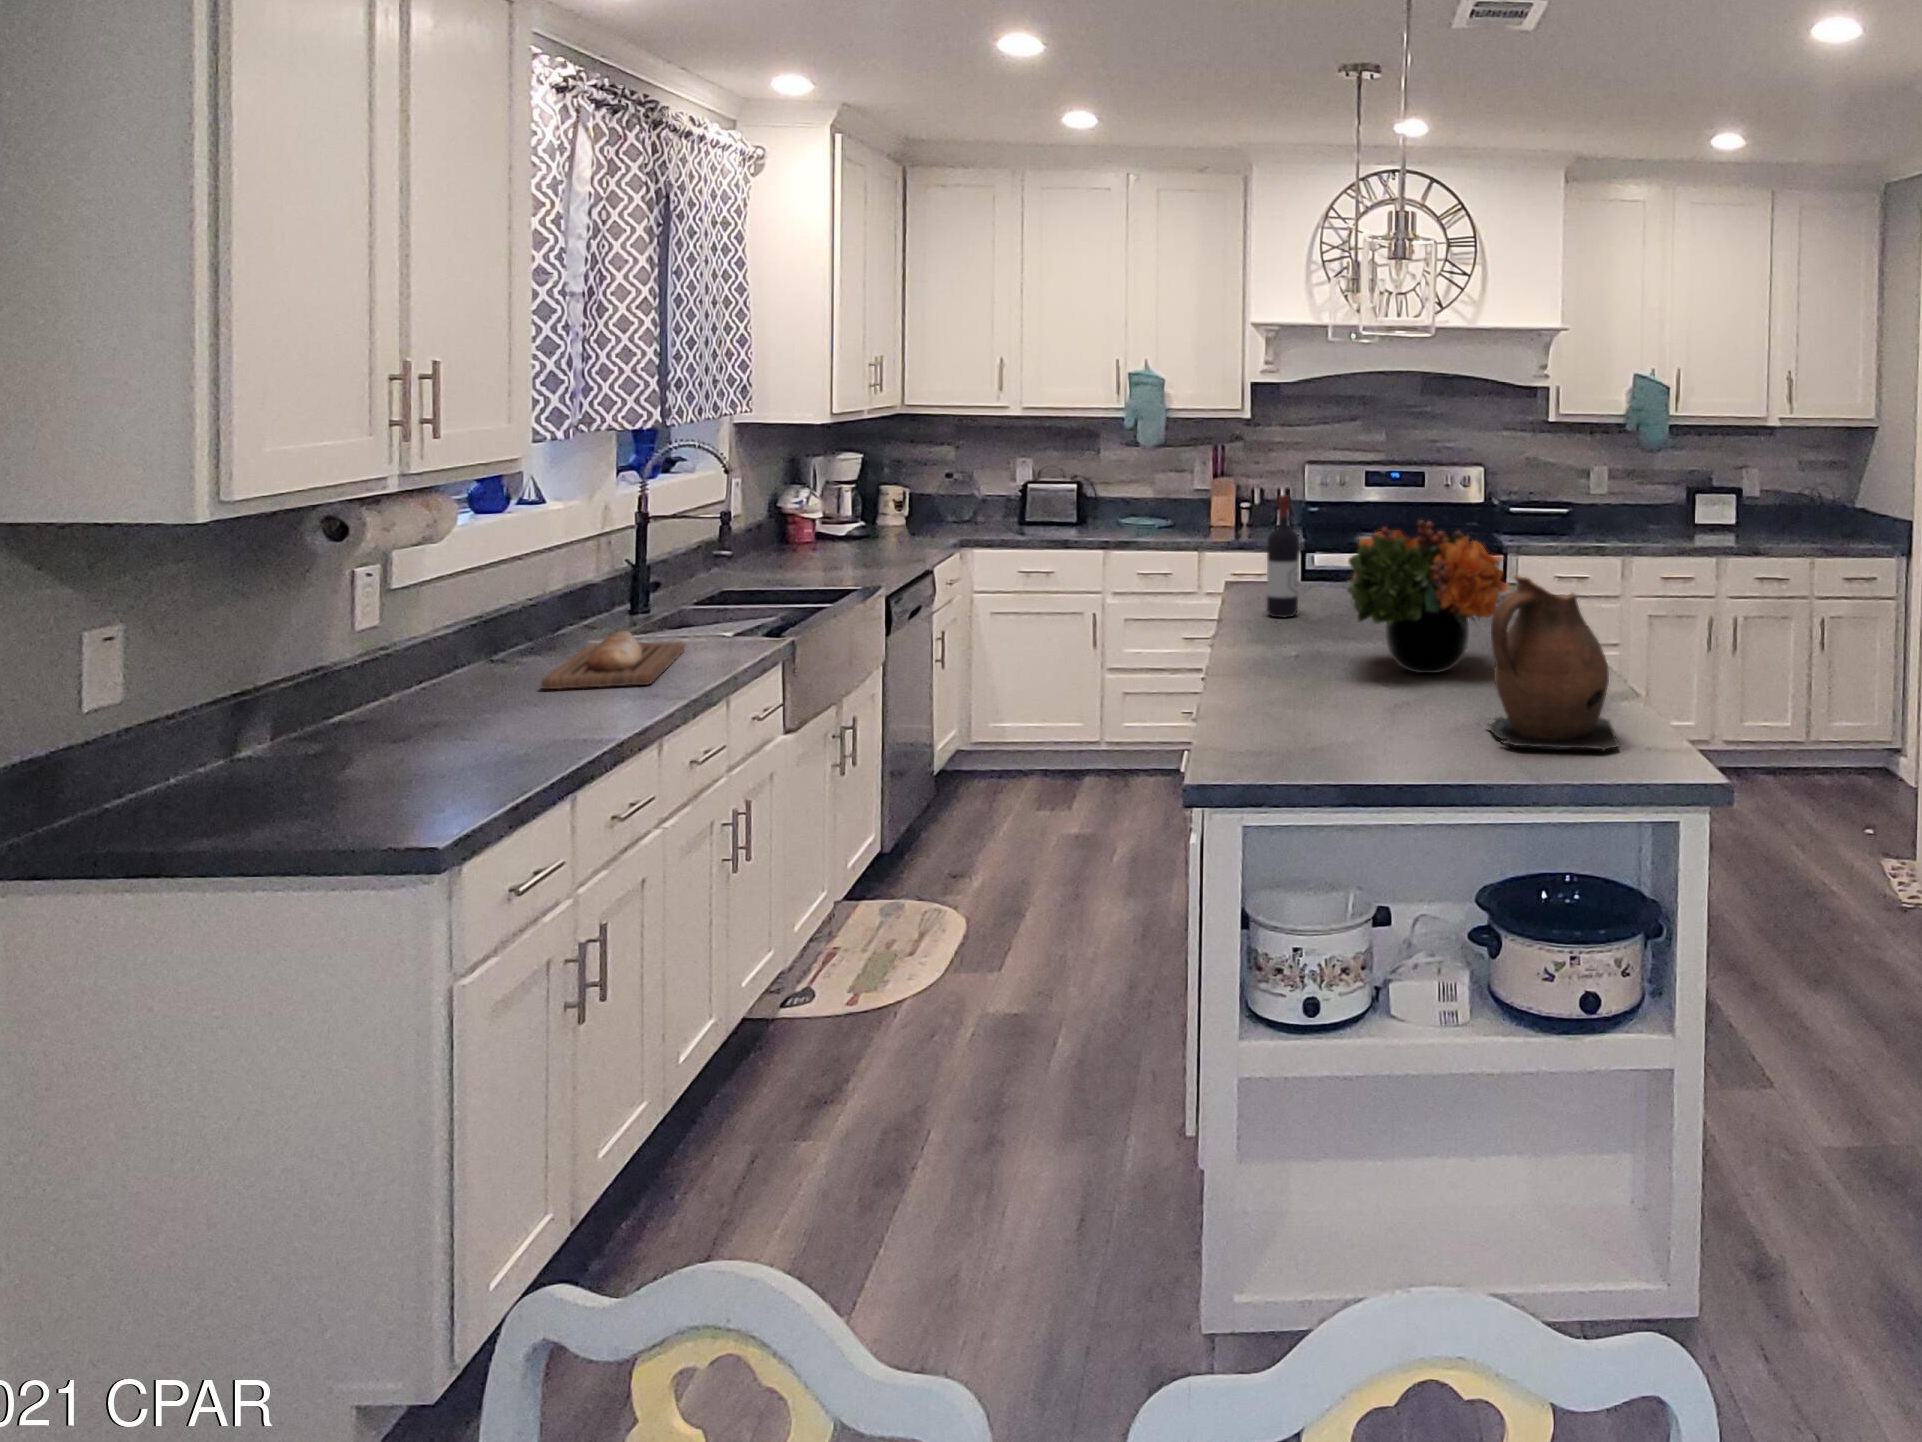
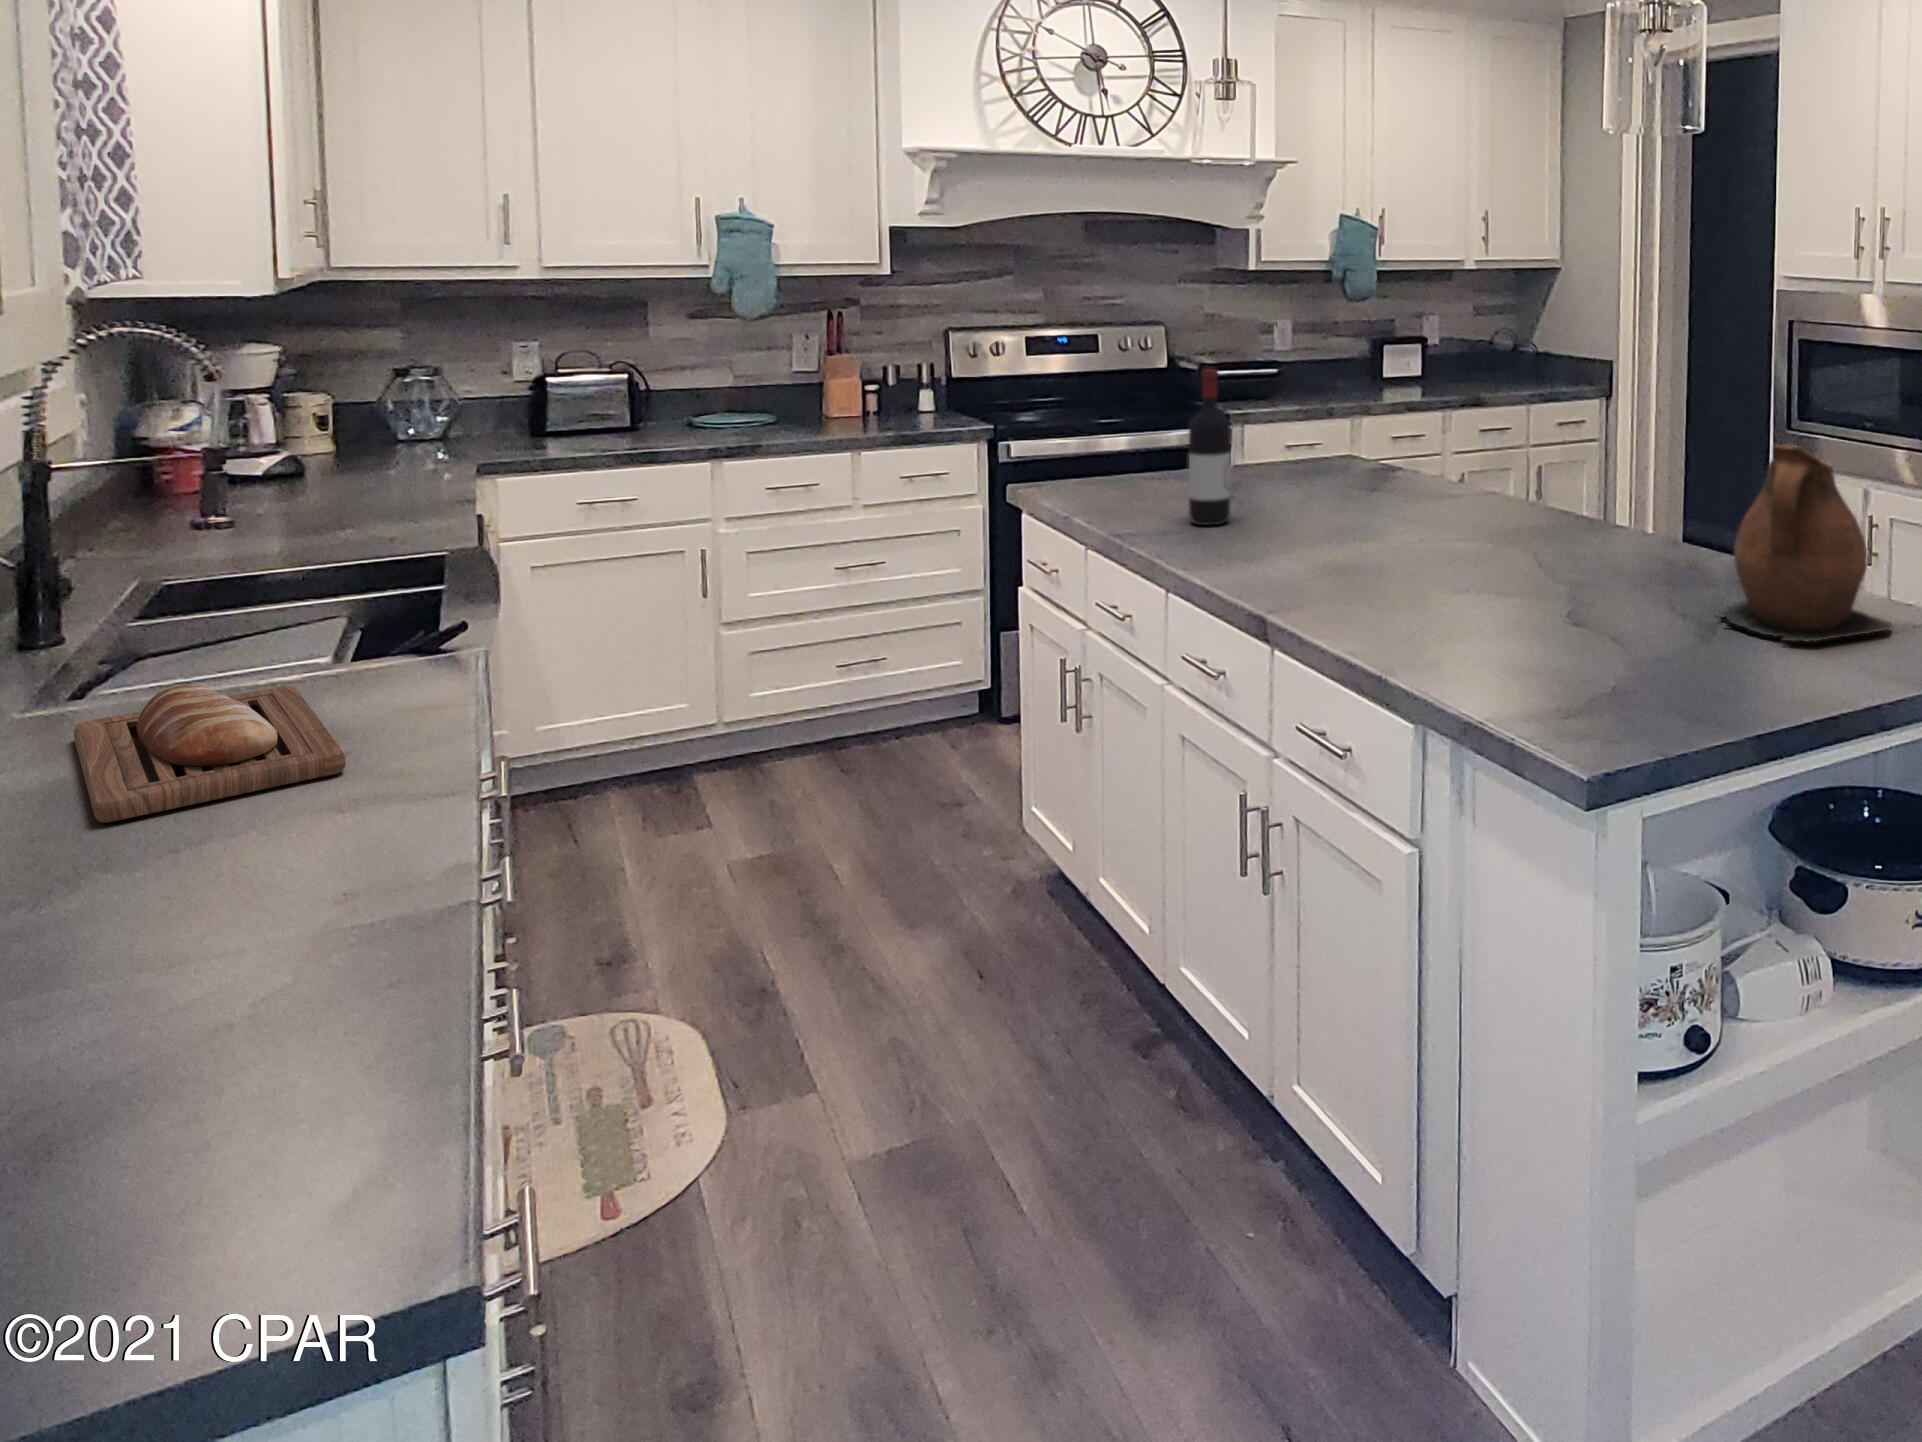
flower arrangement: present [1347,520,1509,673] -> none [1407,389,1609,572]

